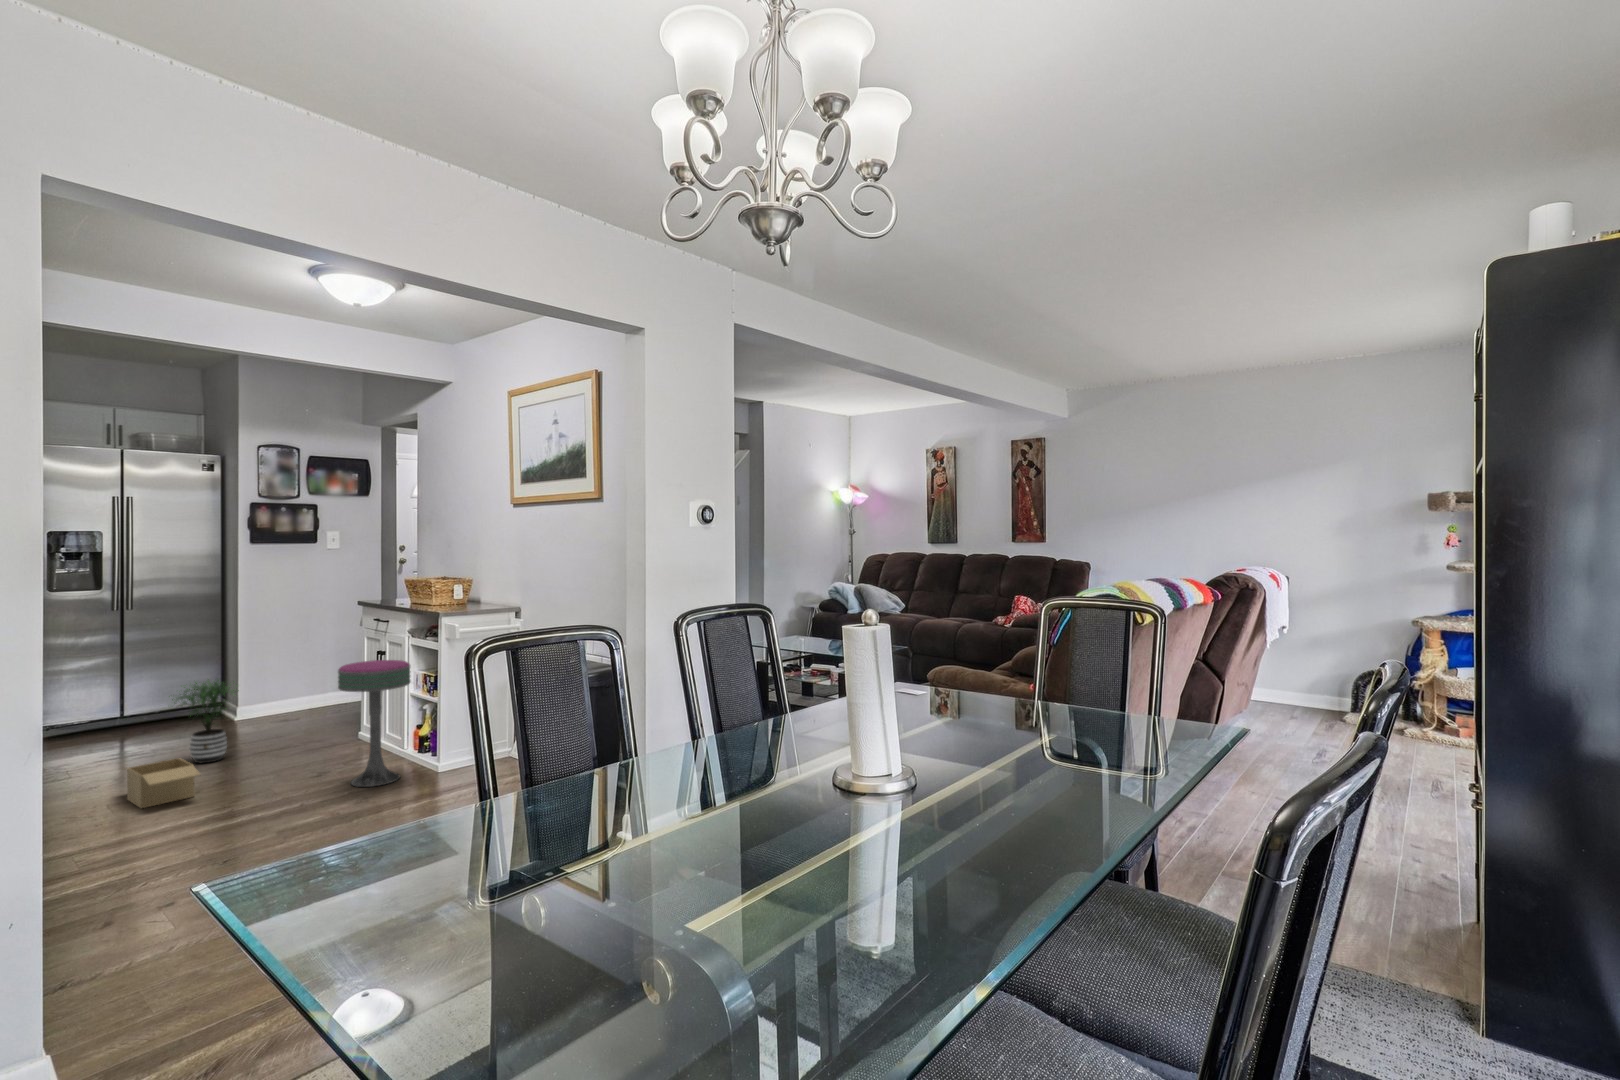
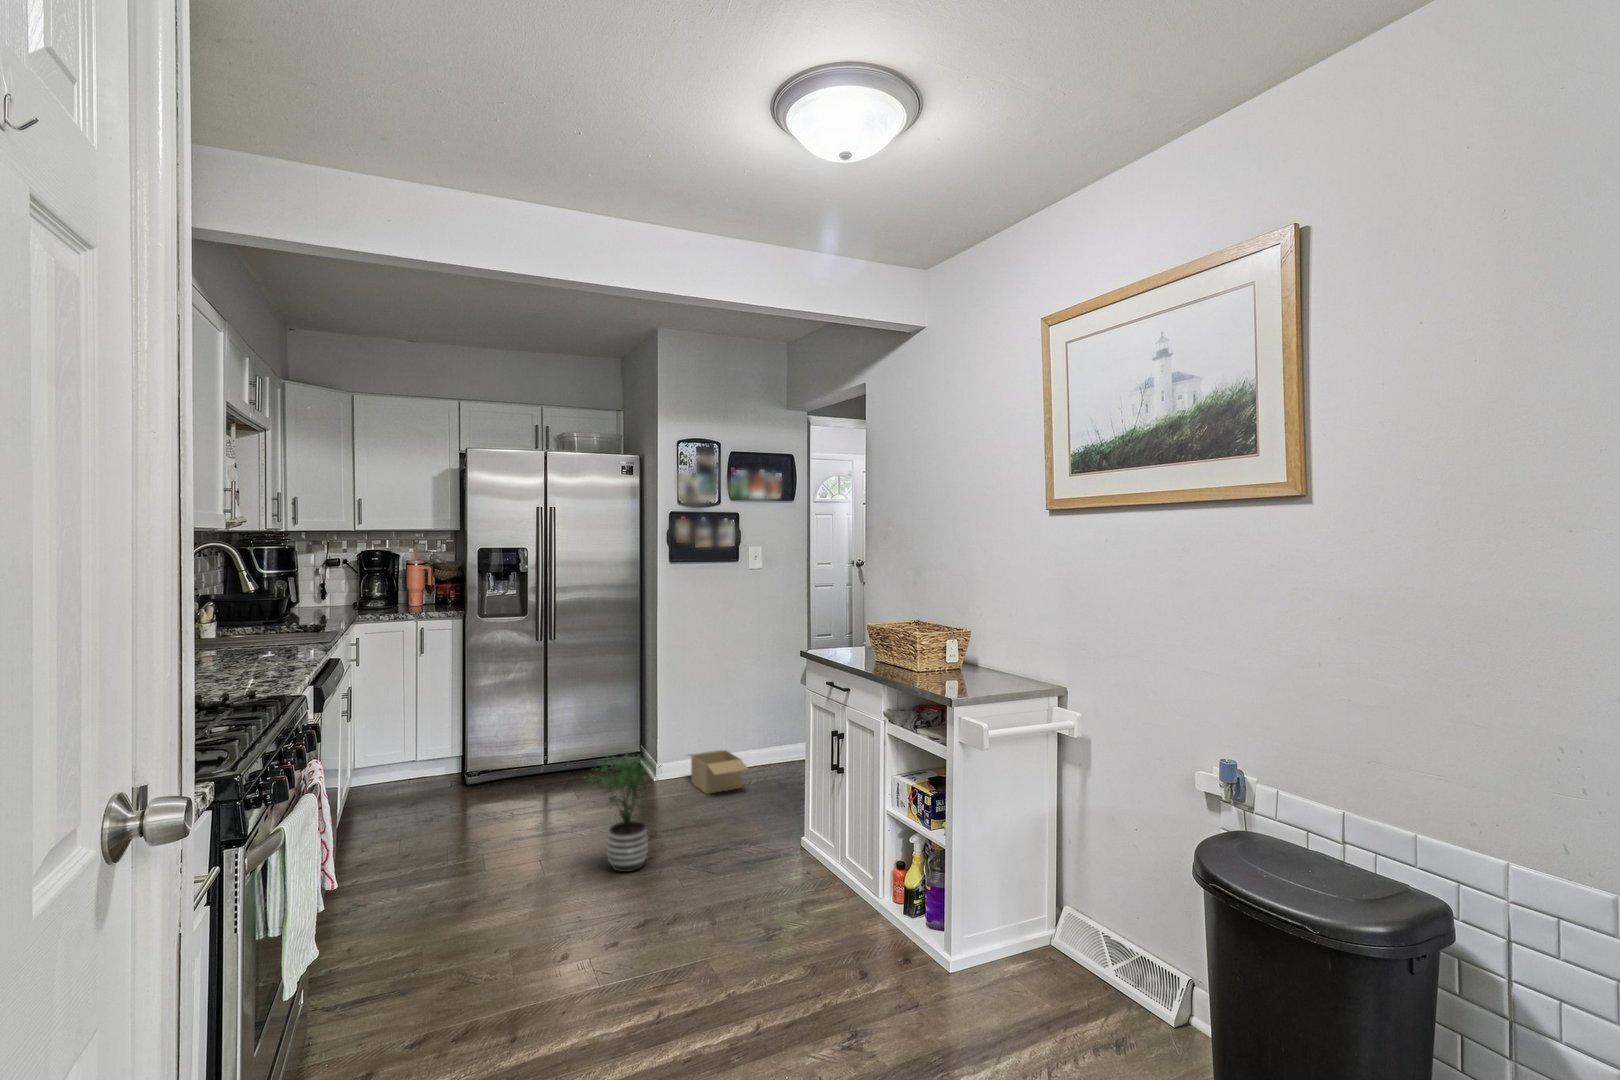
bar stool: present [338,660,410,787] -> none [799,765,904,989]
cardboard box: present [127,758,200,808] -> present [688,750,748,794]

